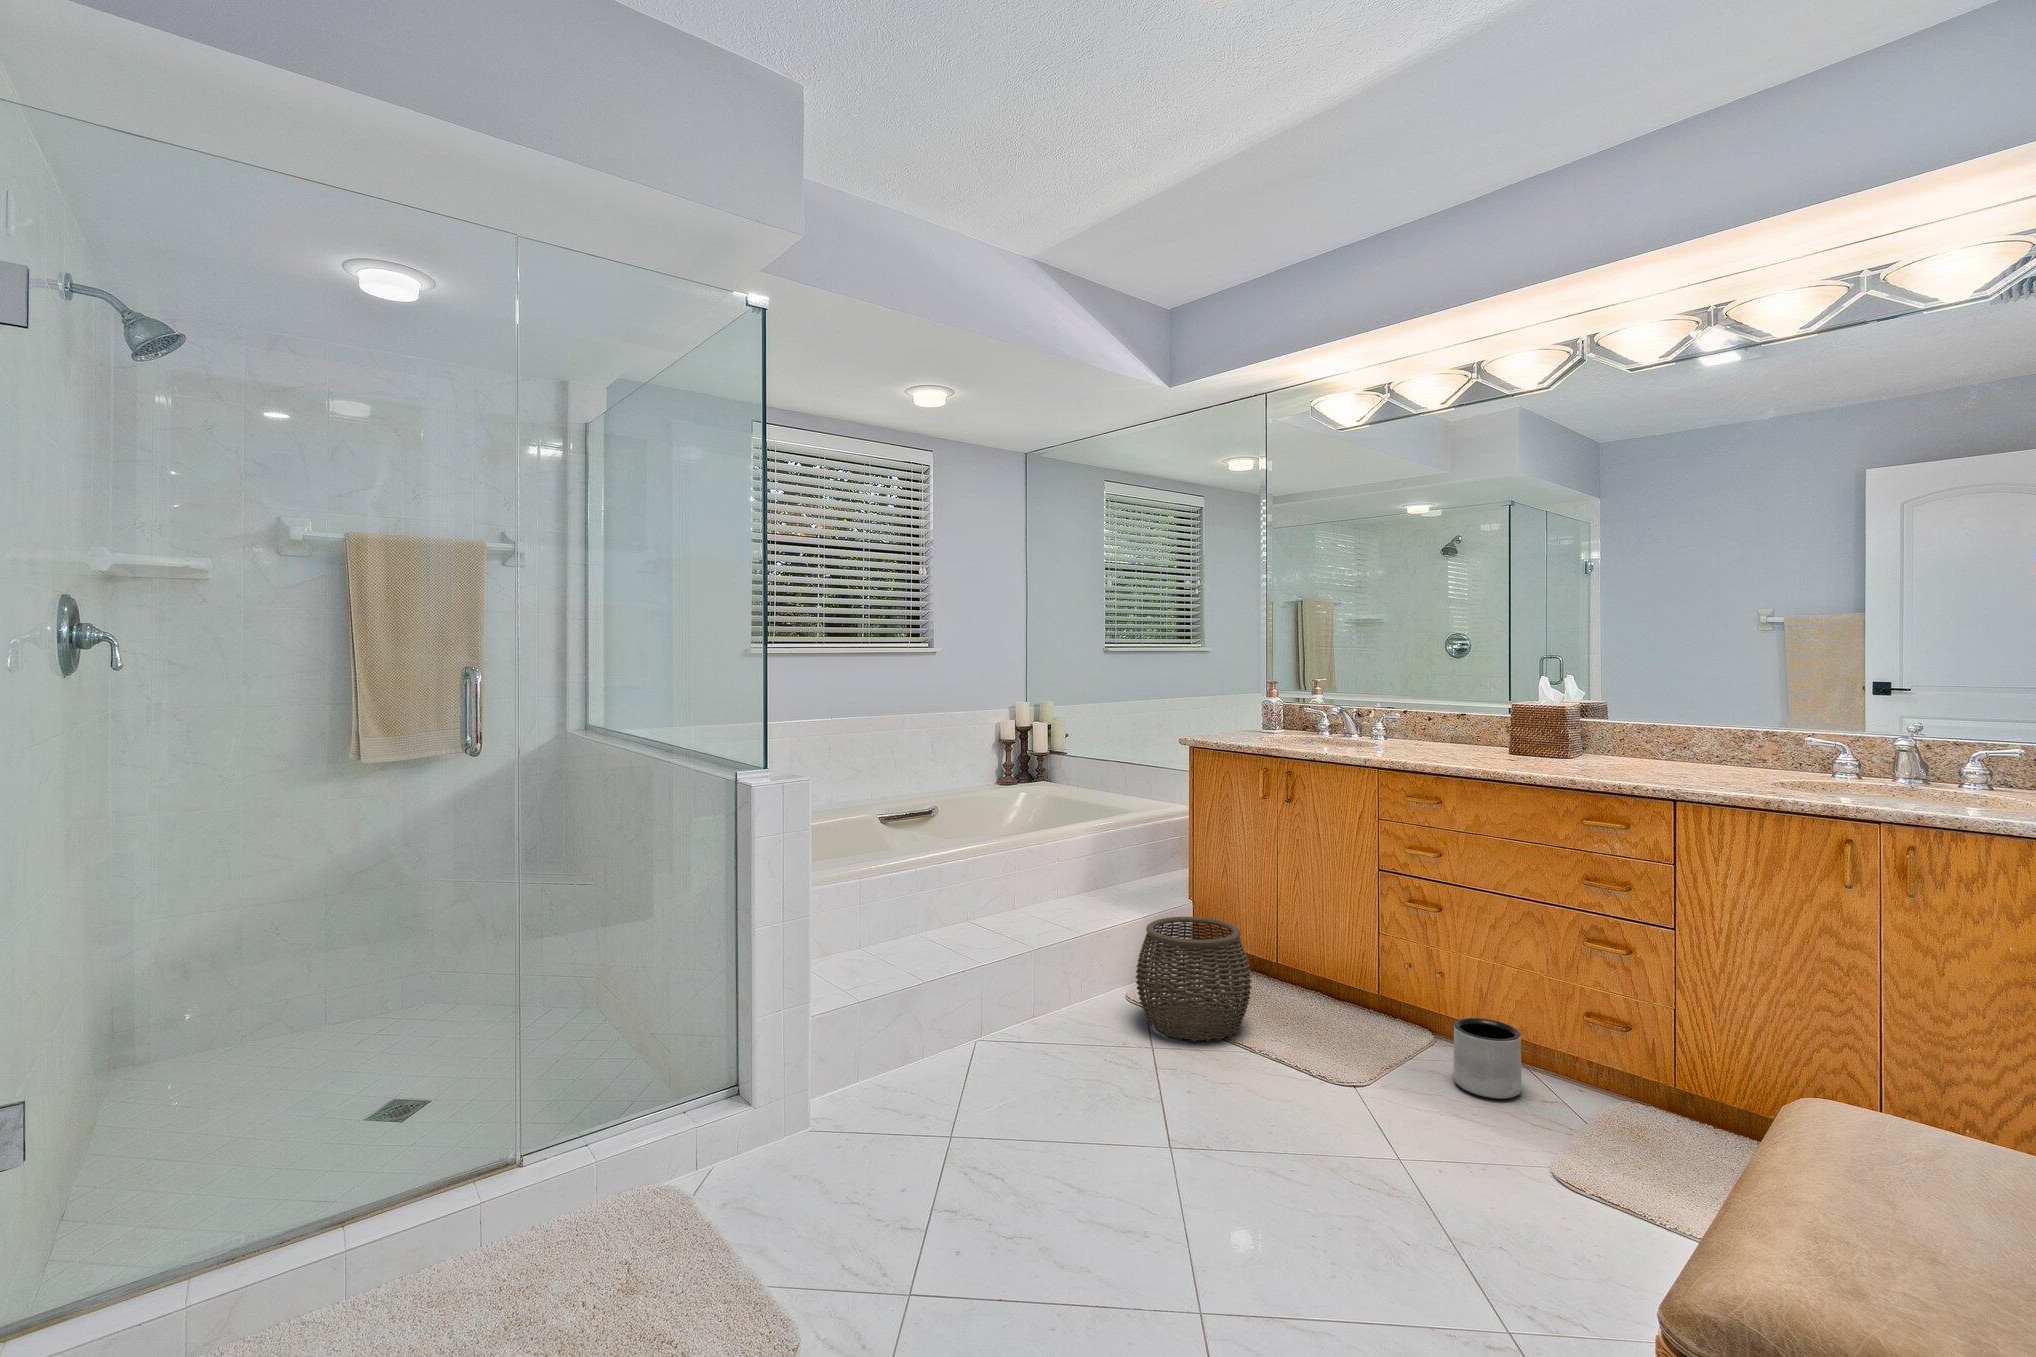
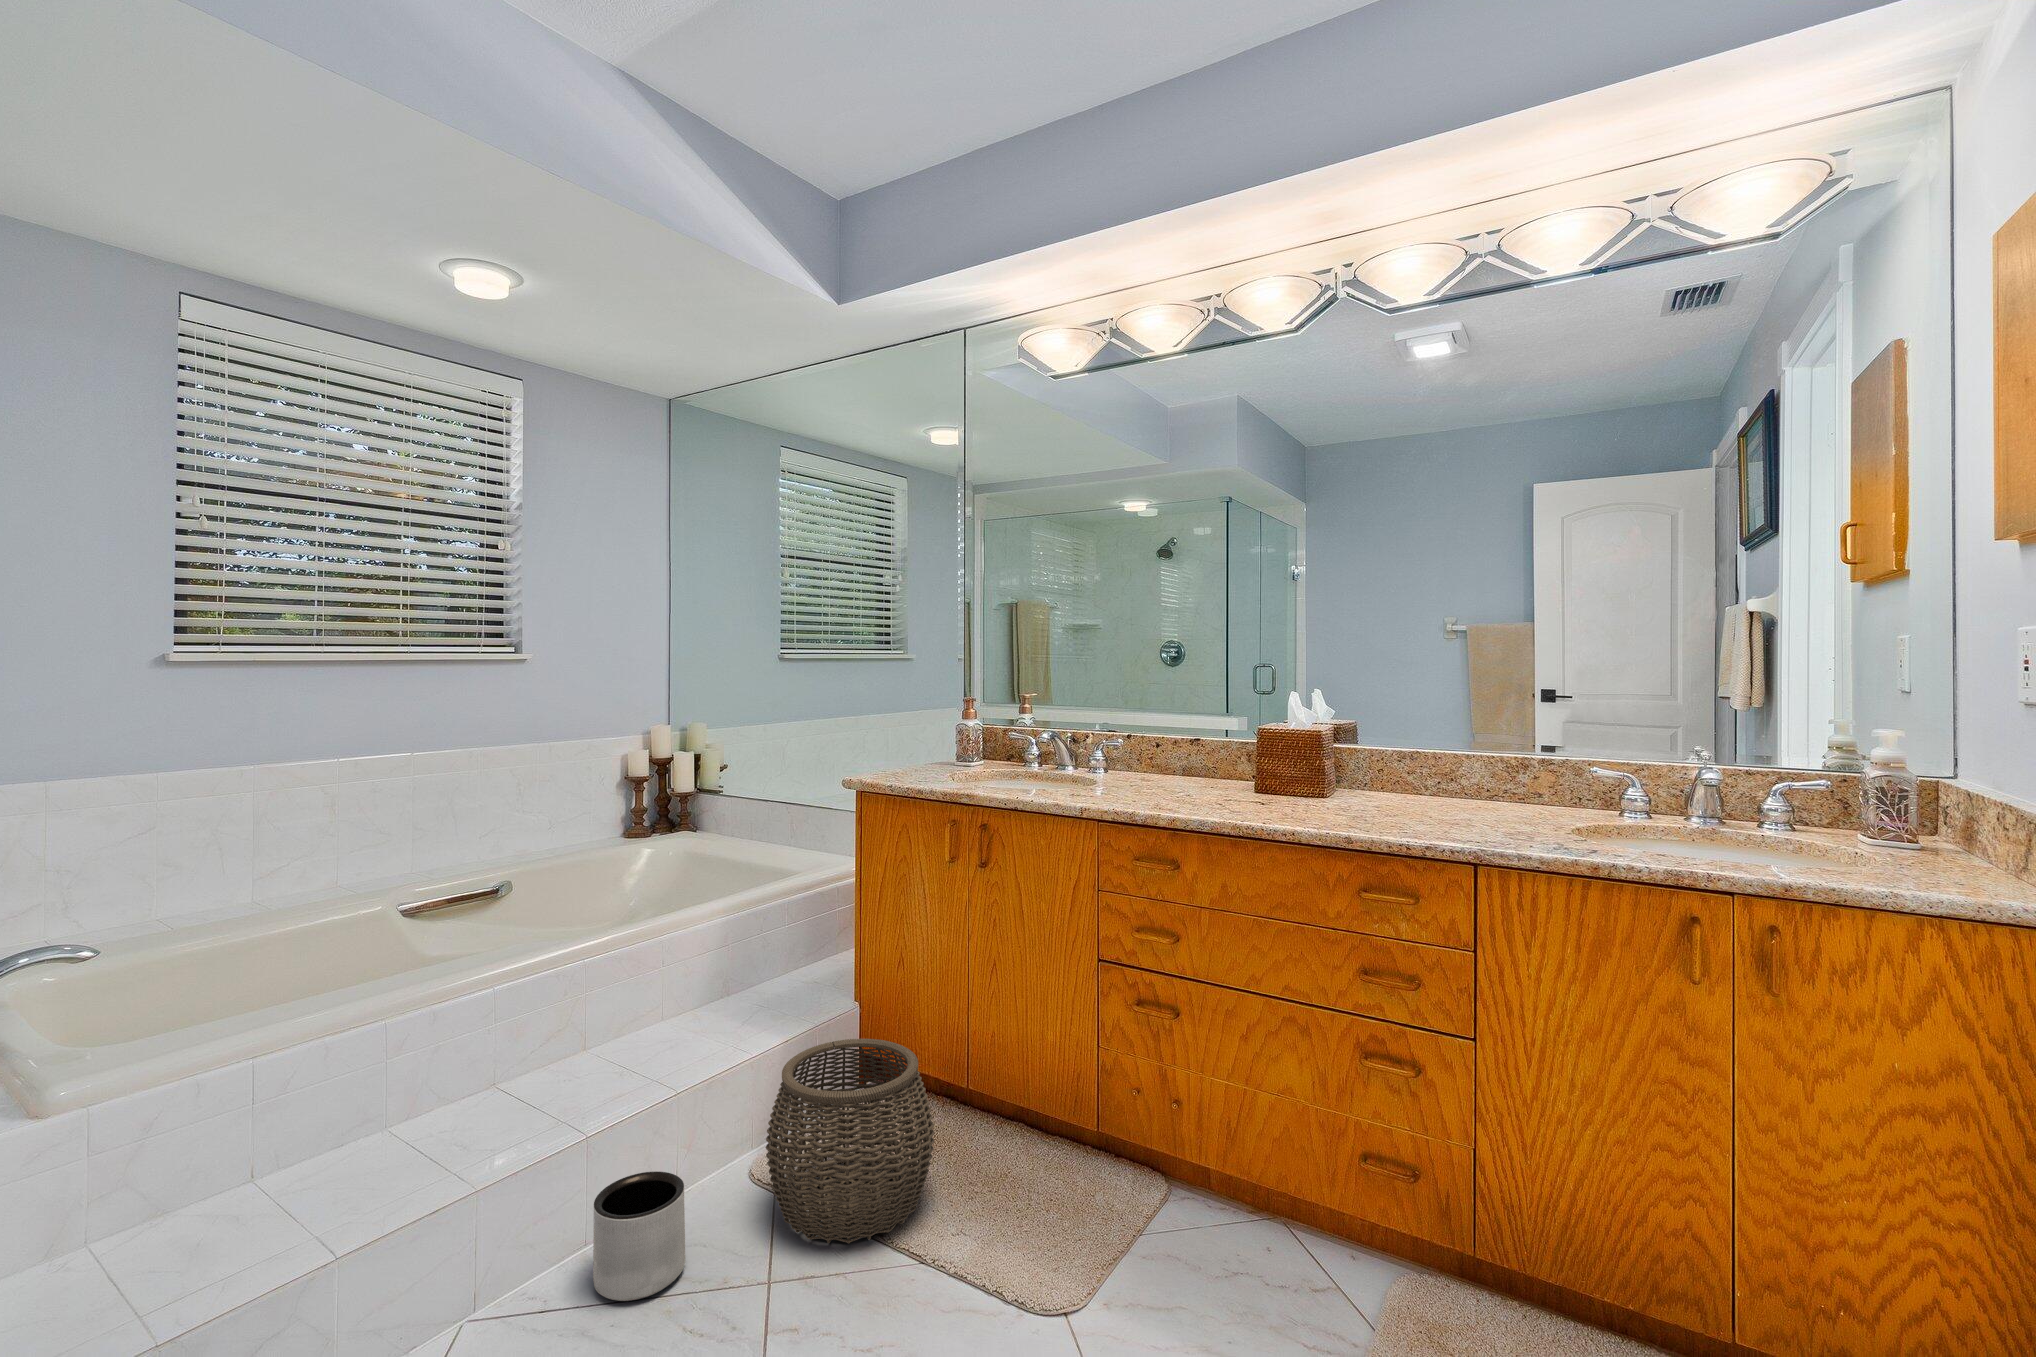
planter: present [1453,1018,1522,1099] -> present [593,1171,686,1301]

